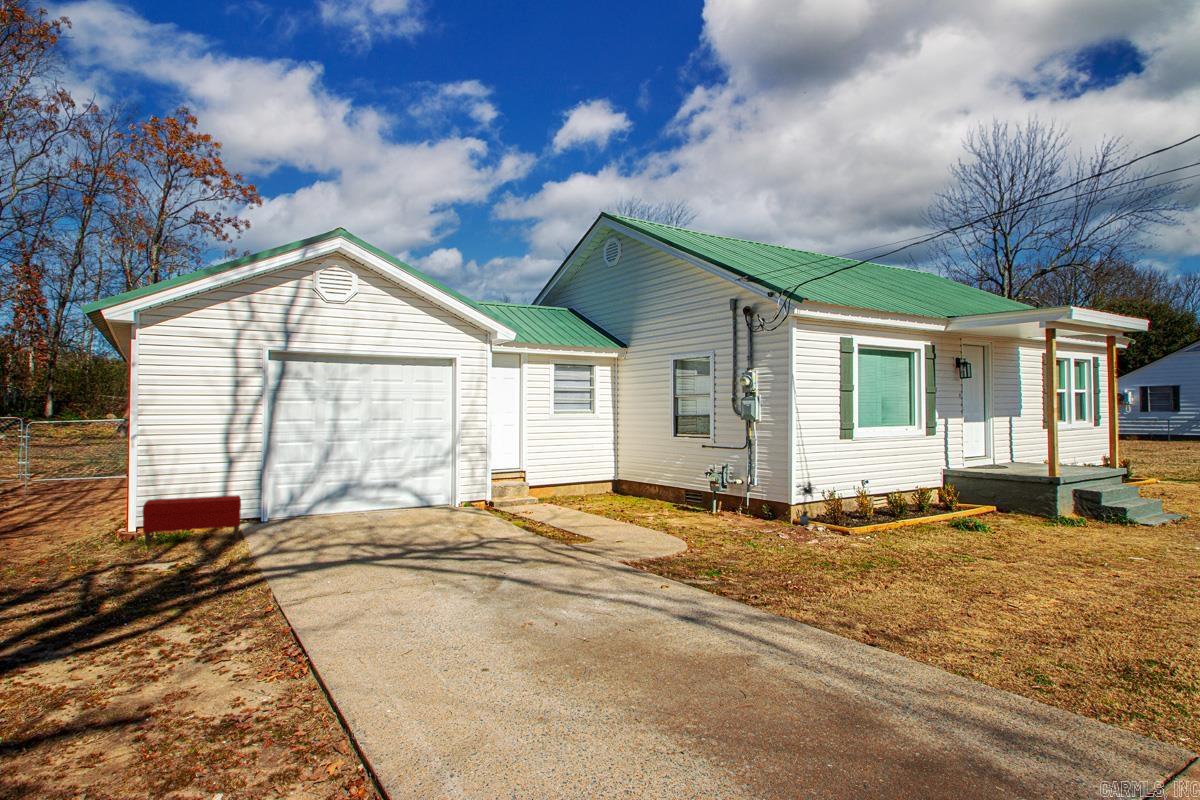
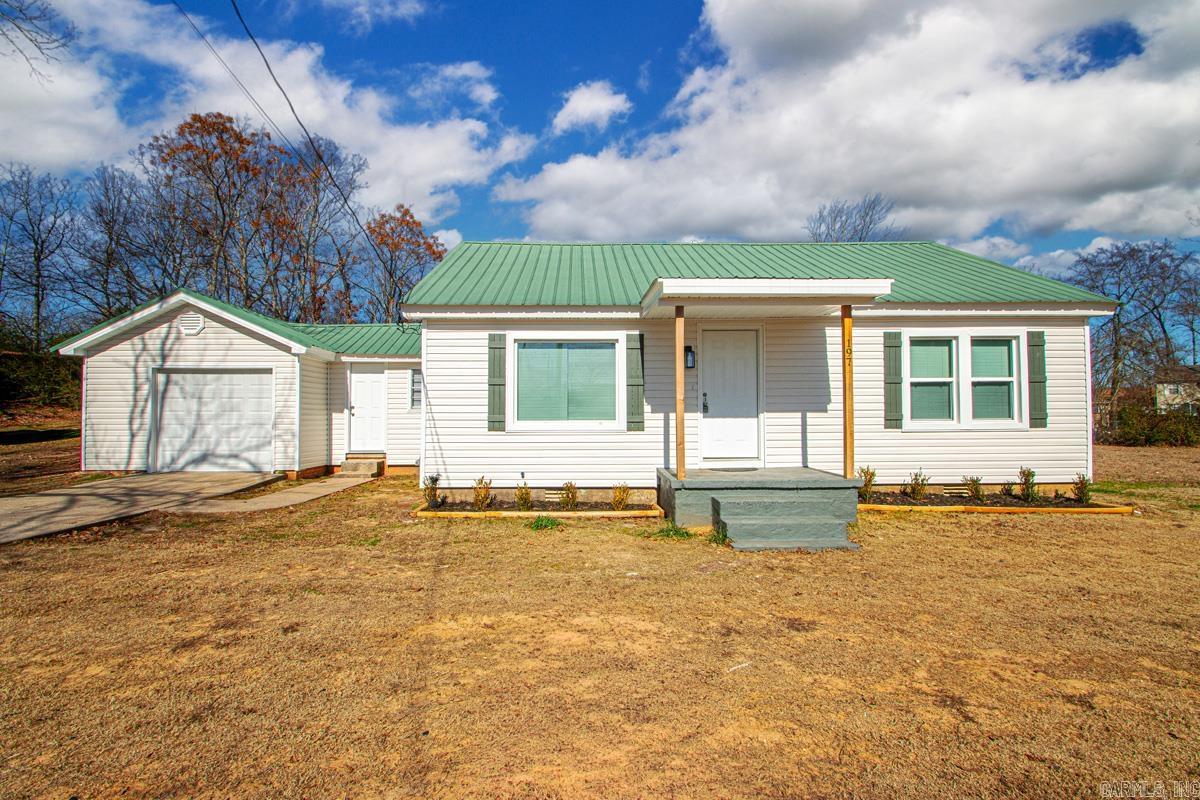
bench: present [143,495,241,545] -> none [69,456,136,482]

